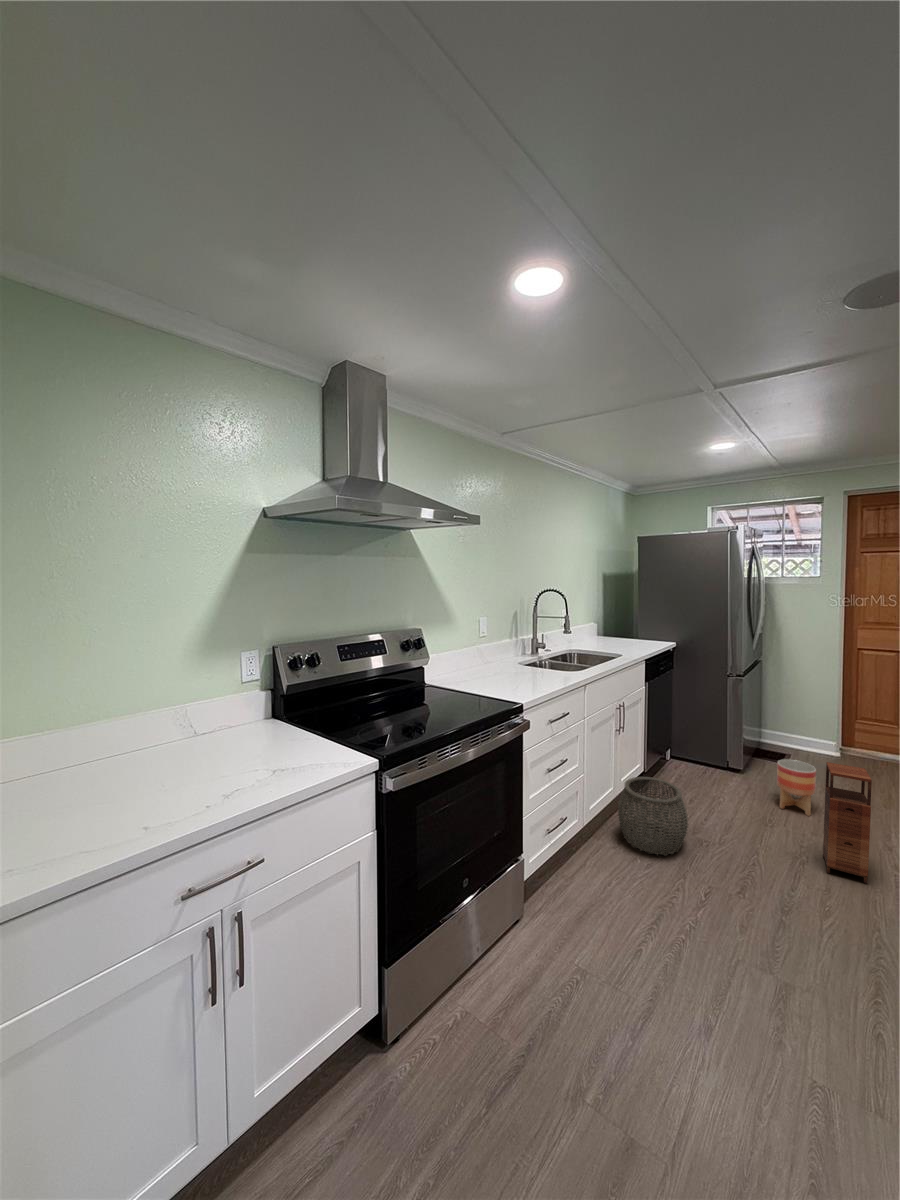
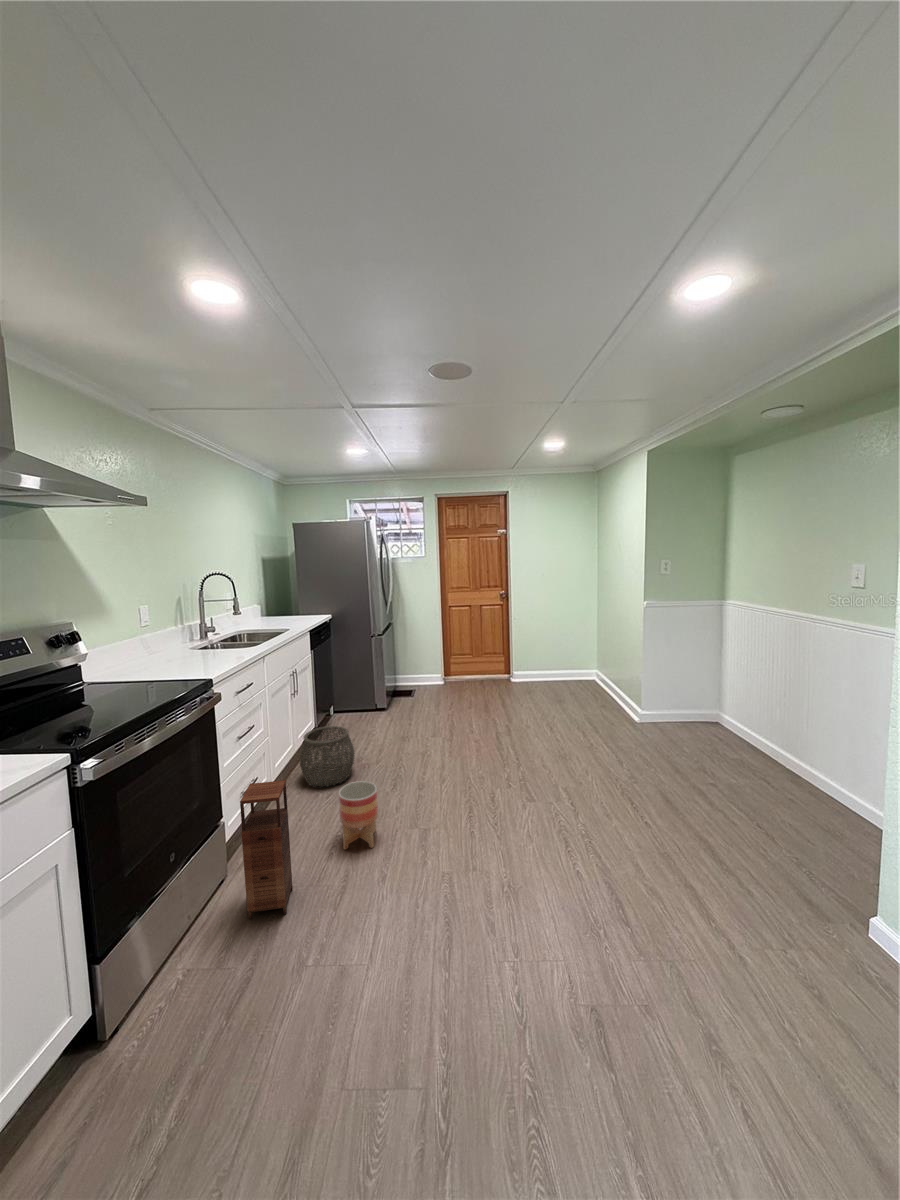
planter: present [777,759,816,816] -> present [339,781,378,850]
storage cabinet: present [823,762,872,884] -> present [240,780,293,919]

